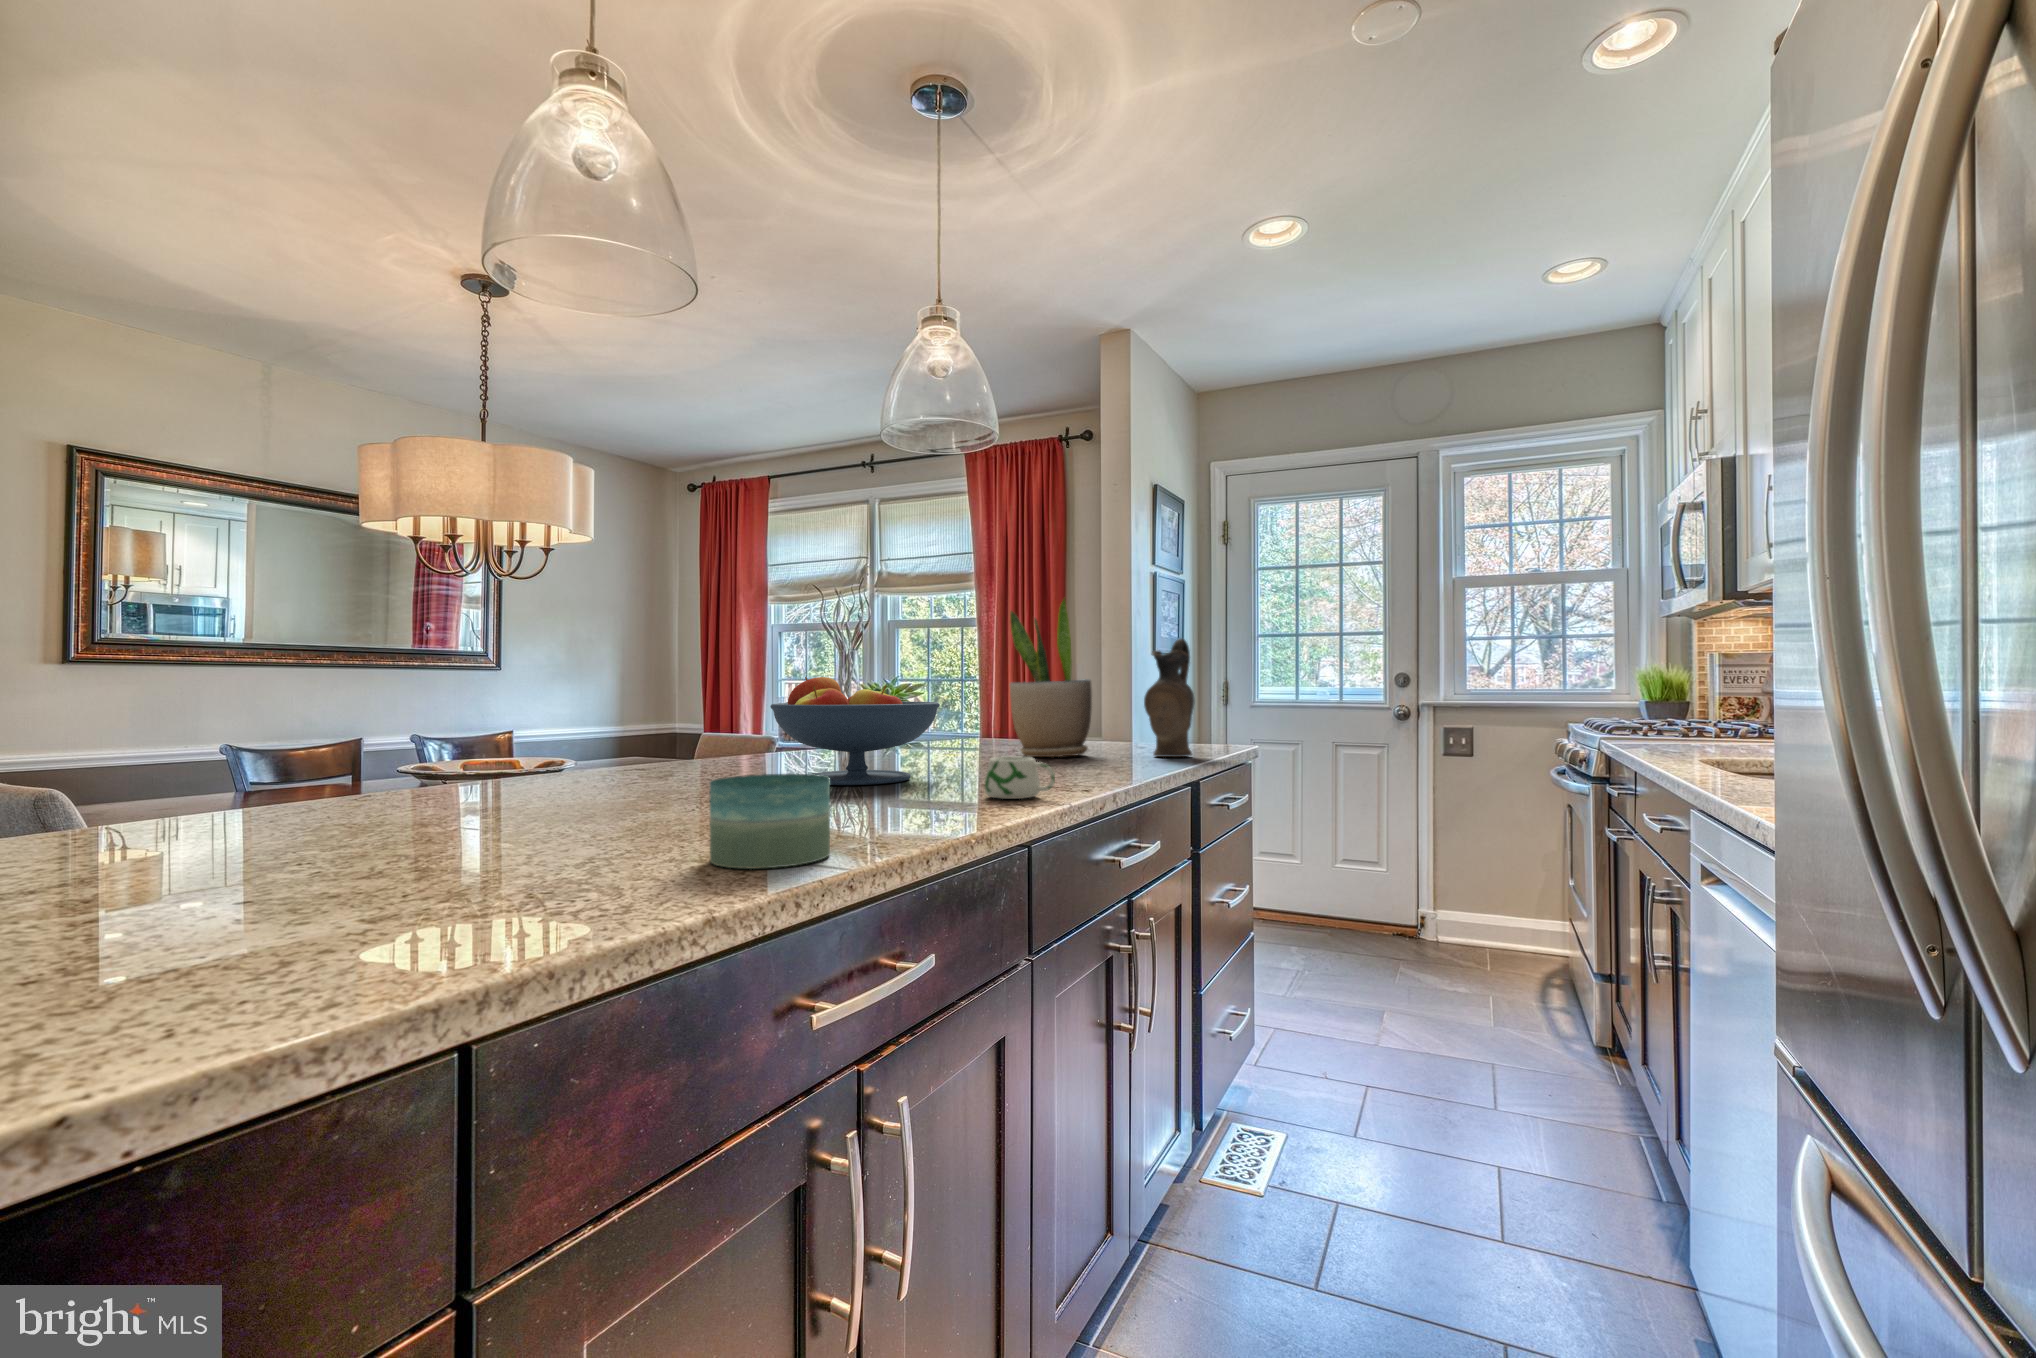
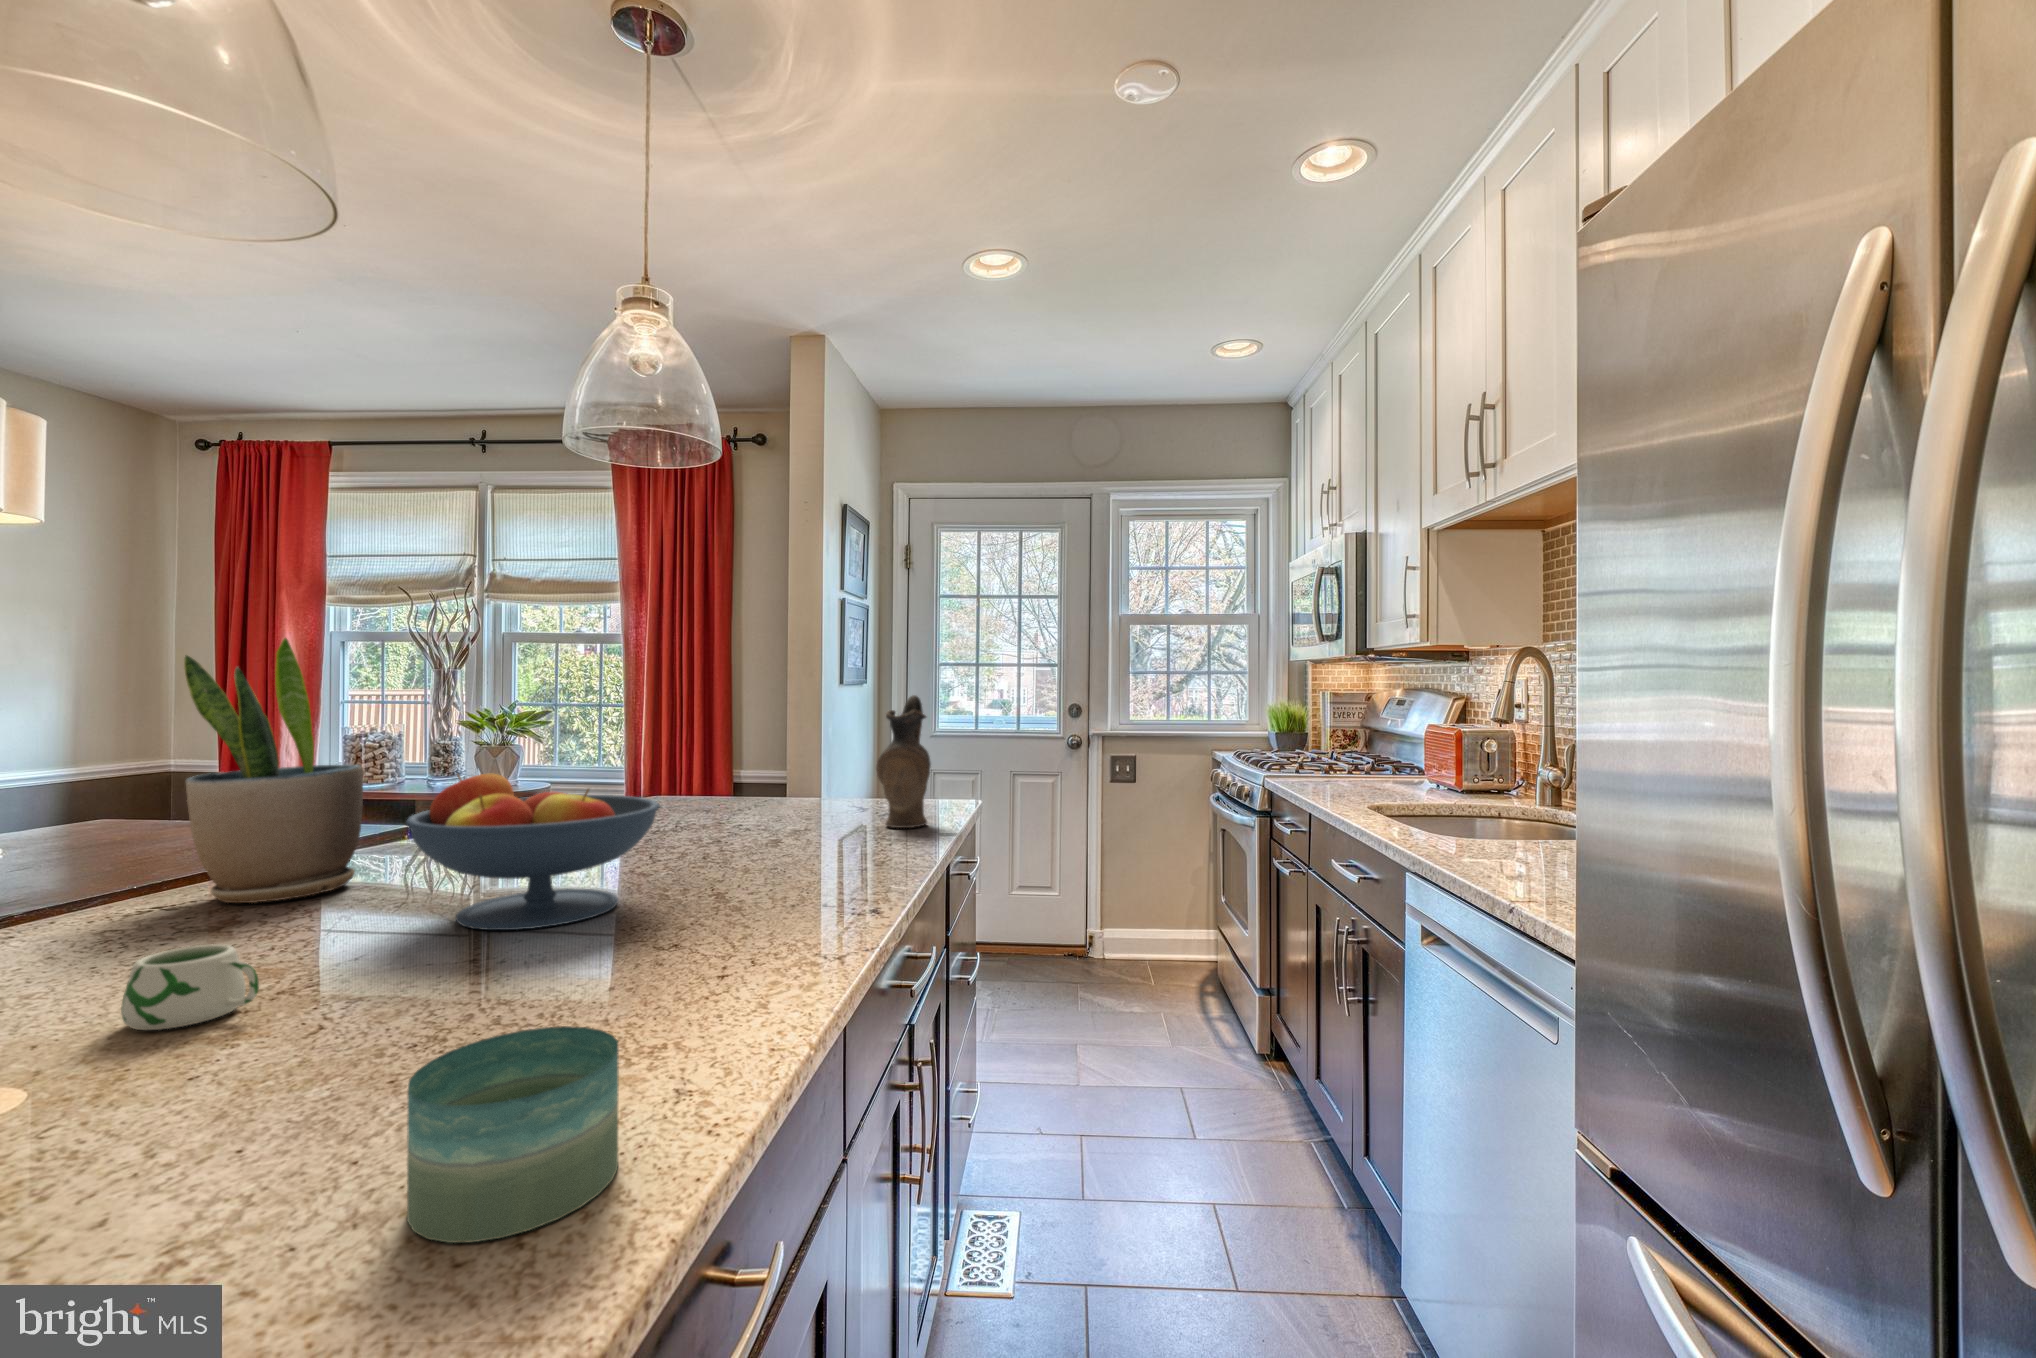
potted plant: present [1010,600,1092,757] -> present [184,638,363,903]
mug: present [985,757,1055,799] -> present [121,944,259,1030]

